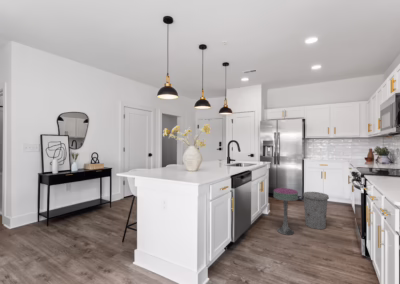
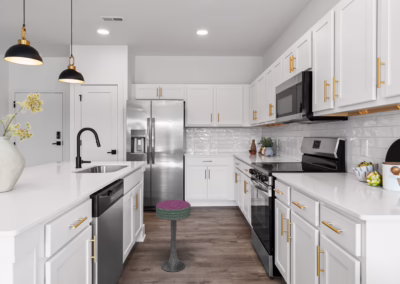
trash can: present [303,192,329,229] -> none [193,199,224,250]

